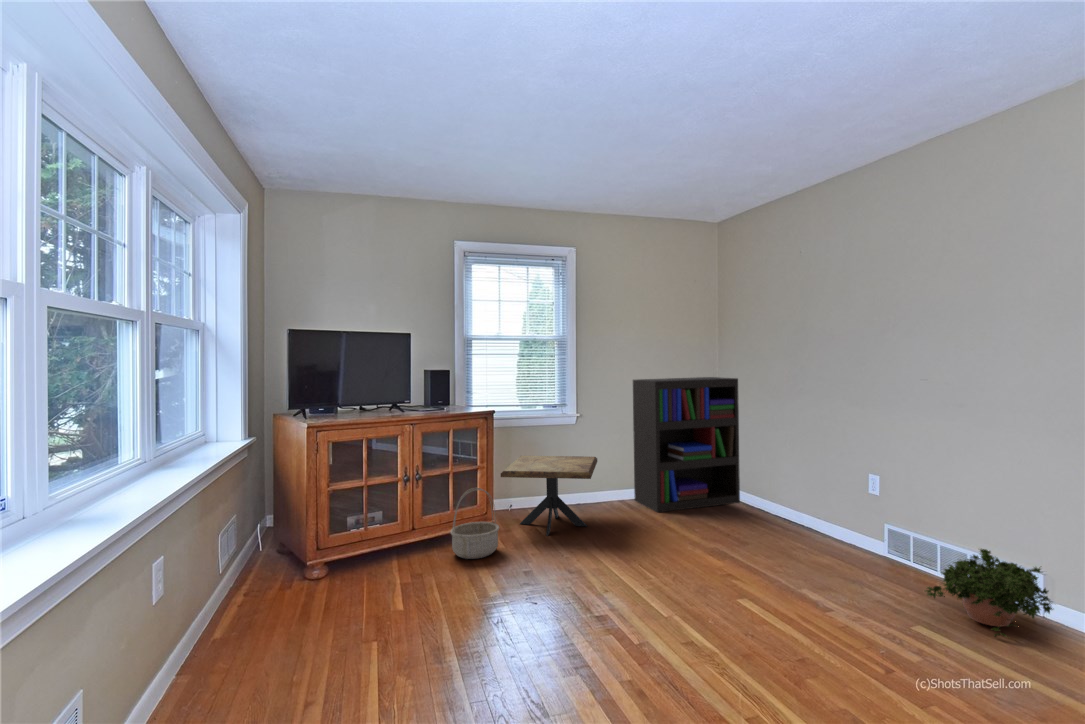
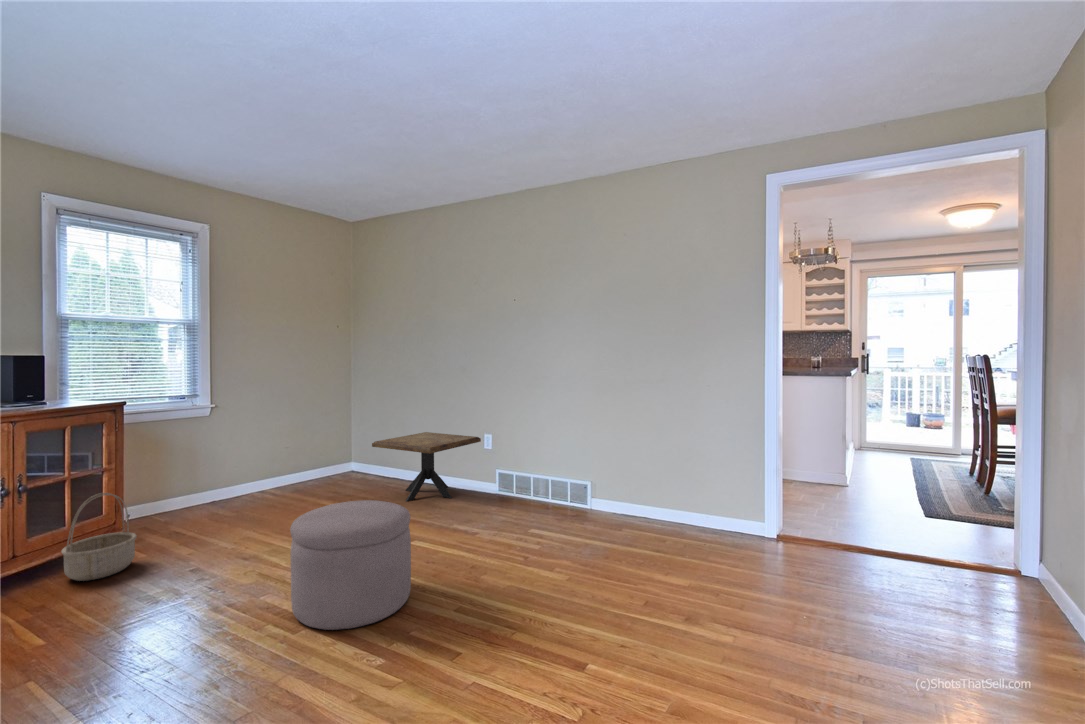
bookshelf: present [633,377,740,512] -> none [276,367,378,495]
side table: present [501,456,597,536] -> present [372,432,481,501]
ottoman: none [578,539,705,688] -> present [290,500,411,630]
potted plant: present [926,549,1053,637] -> none [533,471,600,524]

